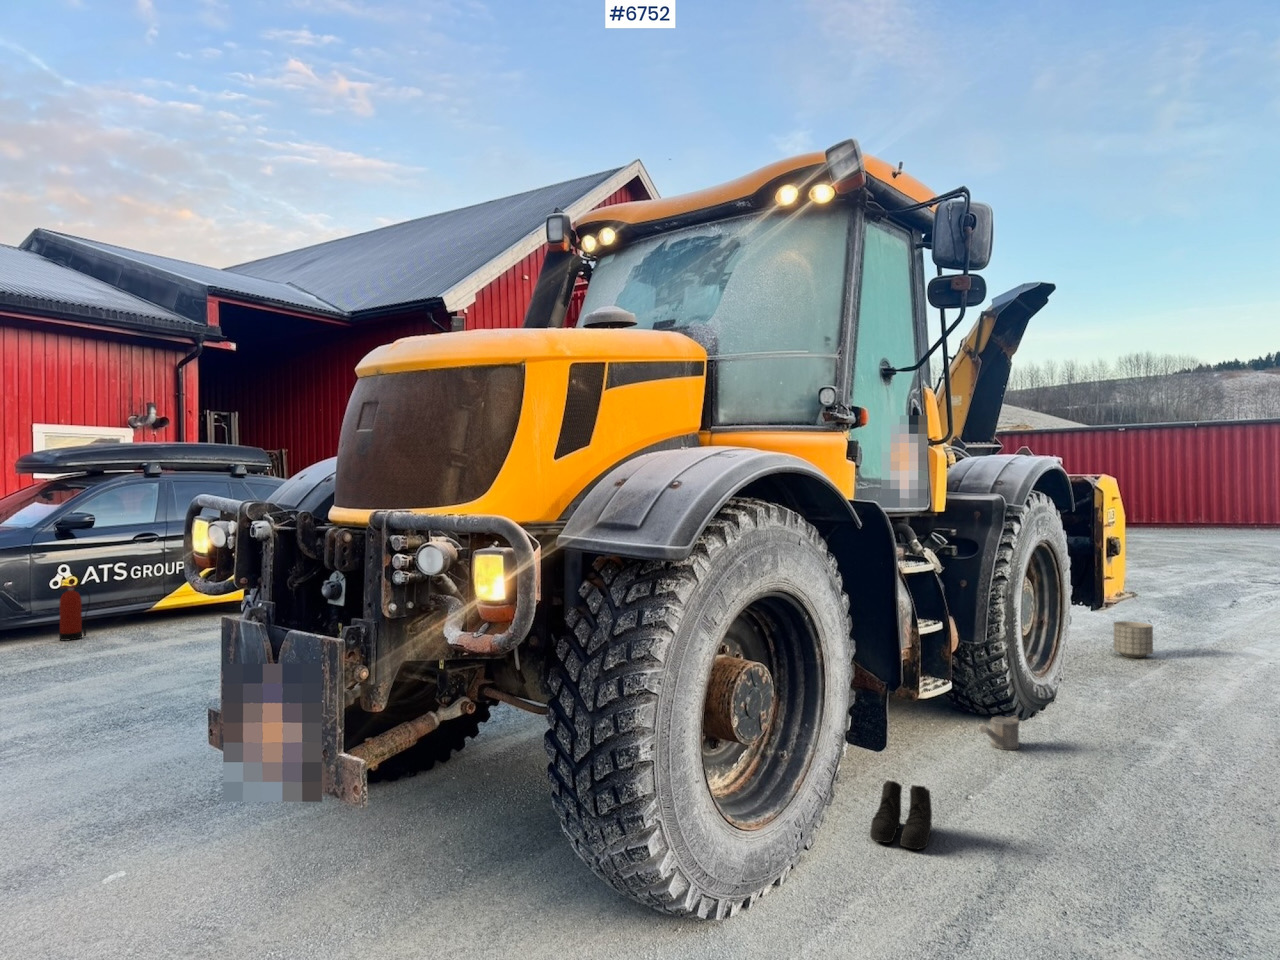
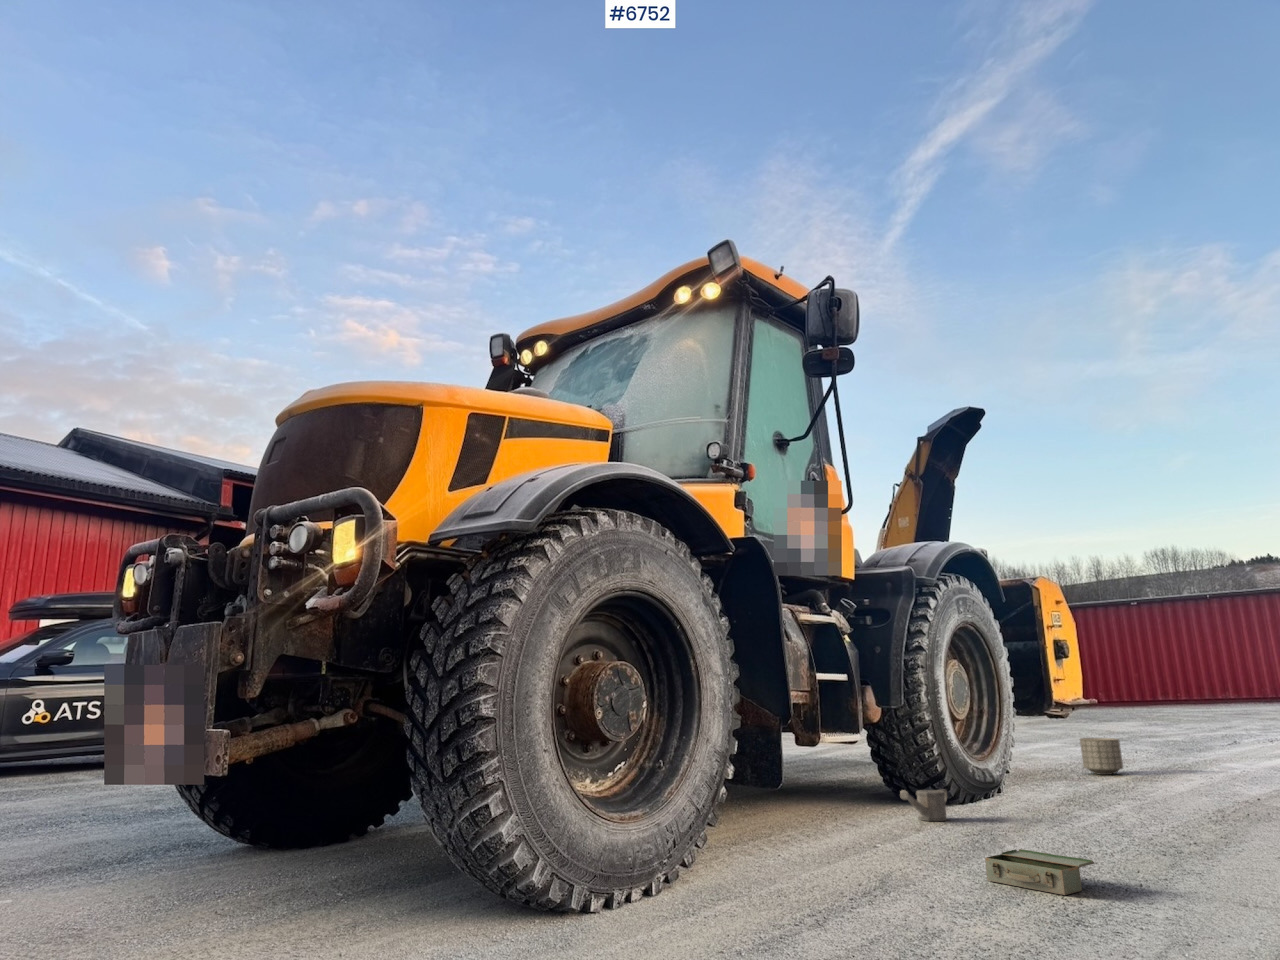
fire extinguisher: present [59,583,90,641] -> none [22,716,59,778]
boots: present [870,780,932,850] -> none [756,808,821,870]
toolbox: none [1108,837,1220,904] -> present [985,849,1094,895]

